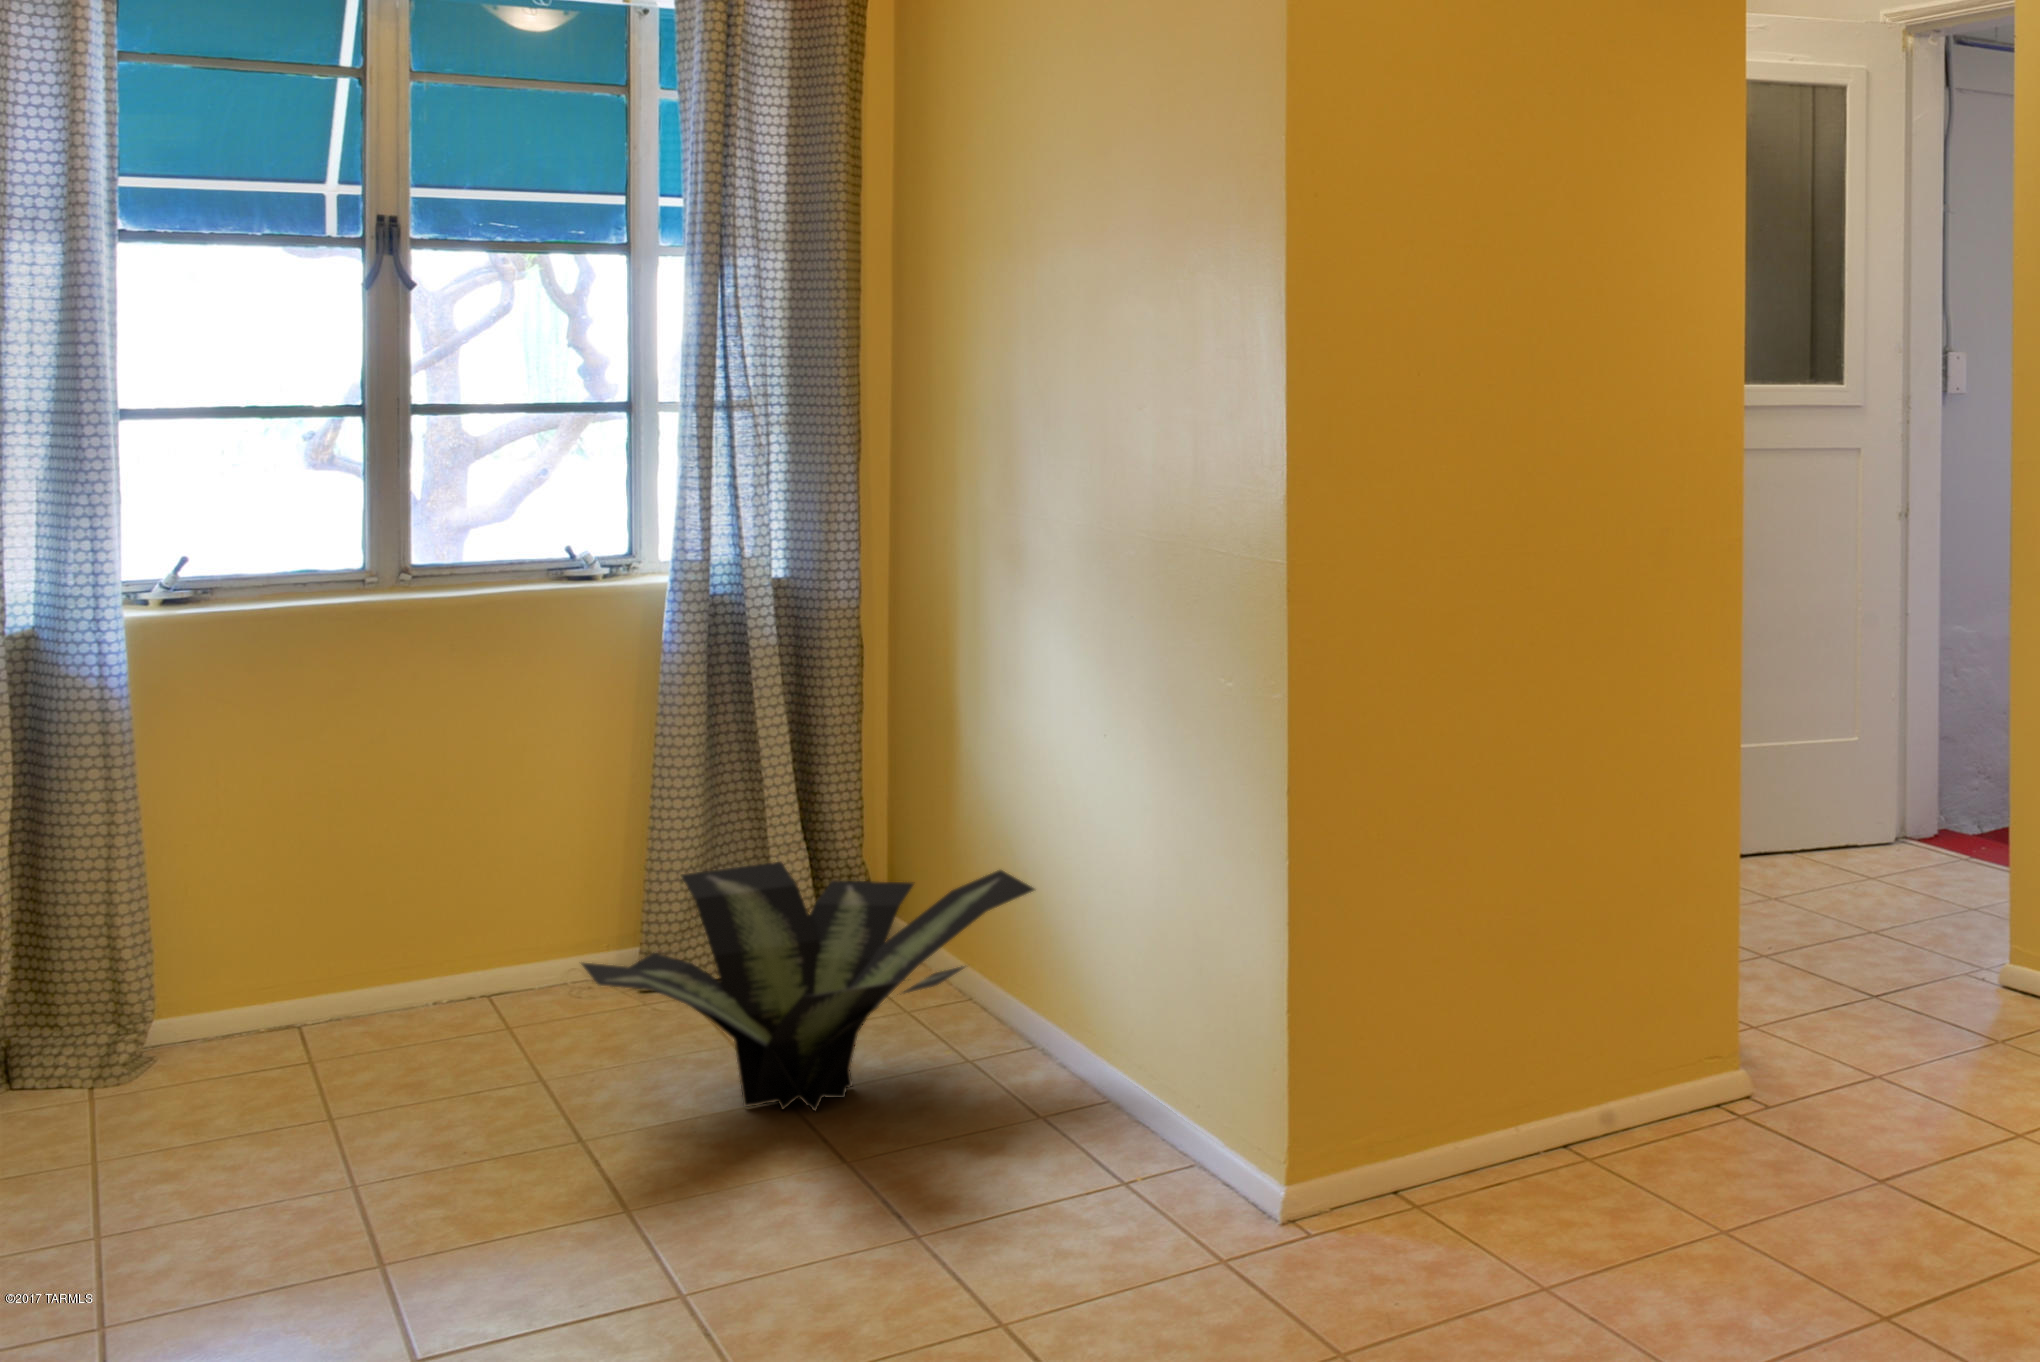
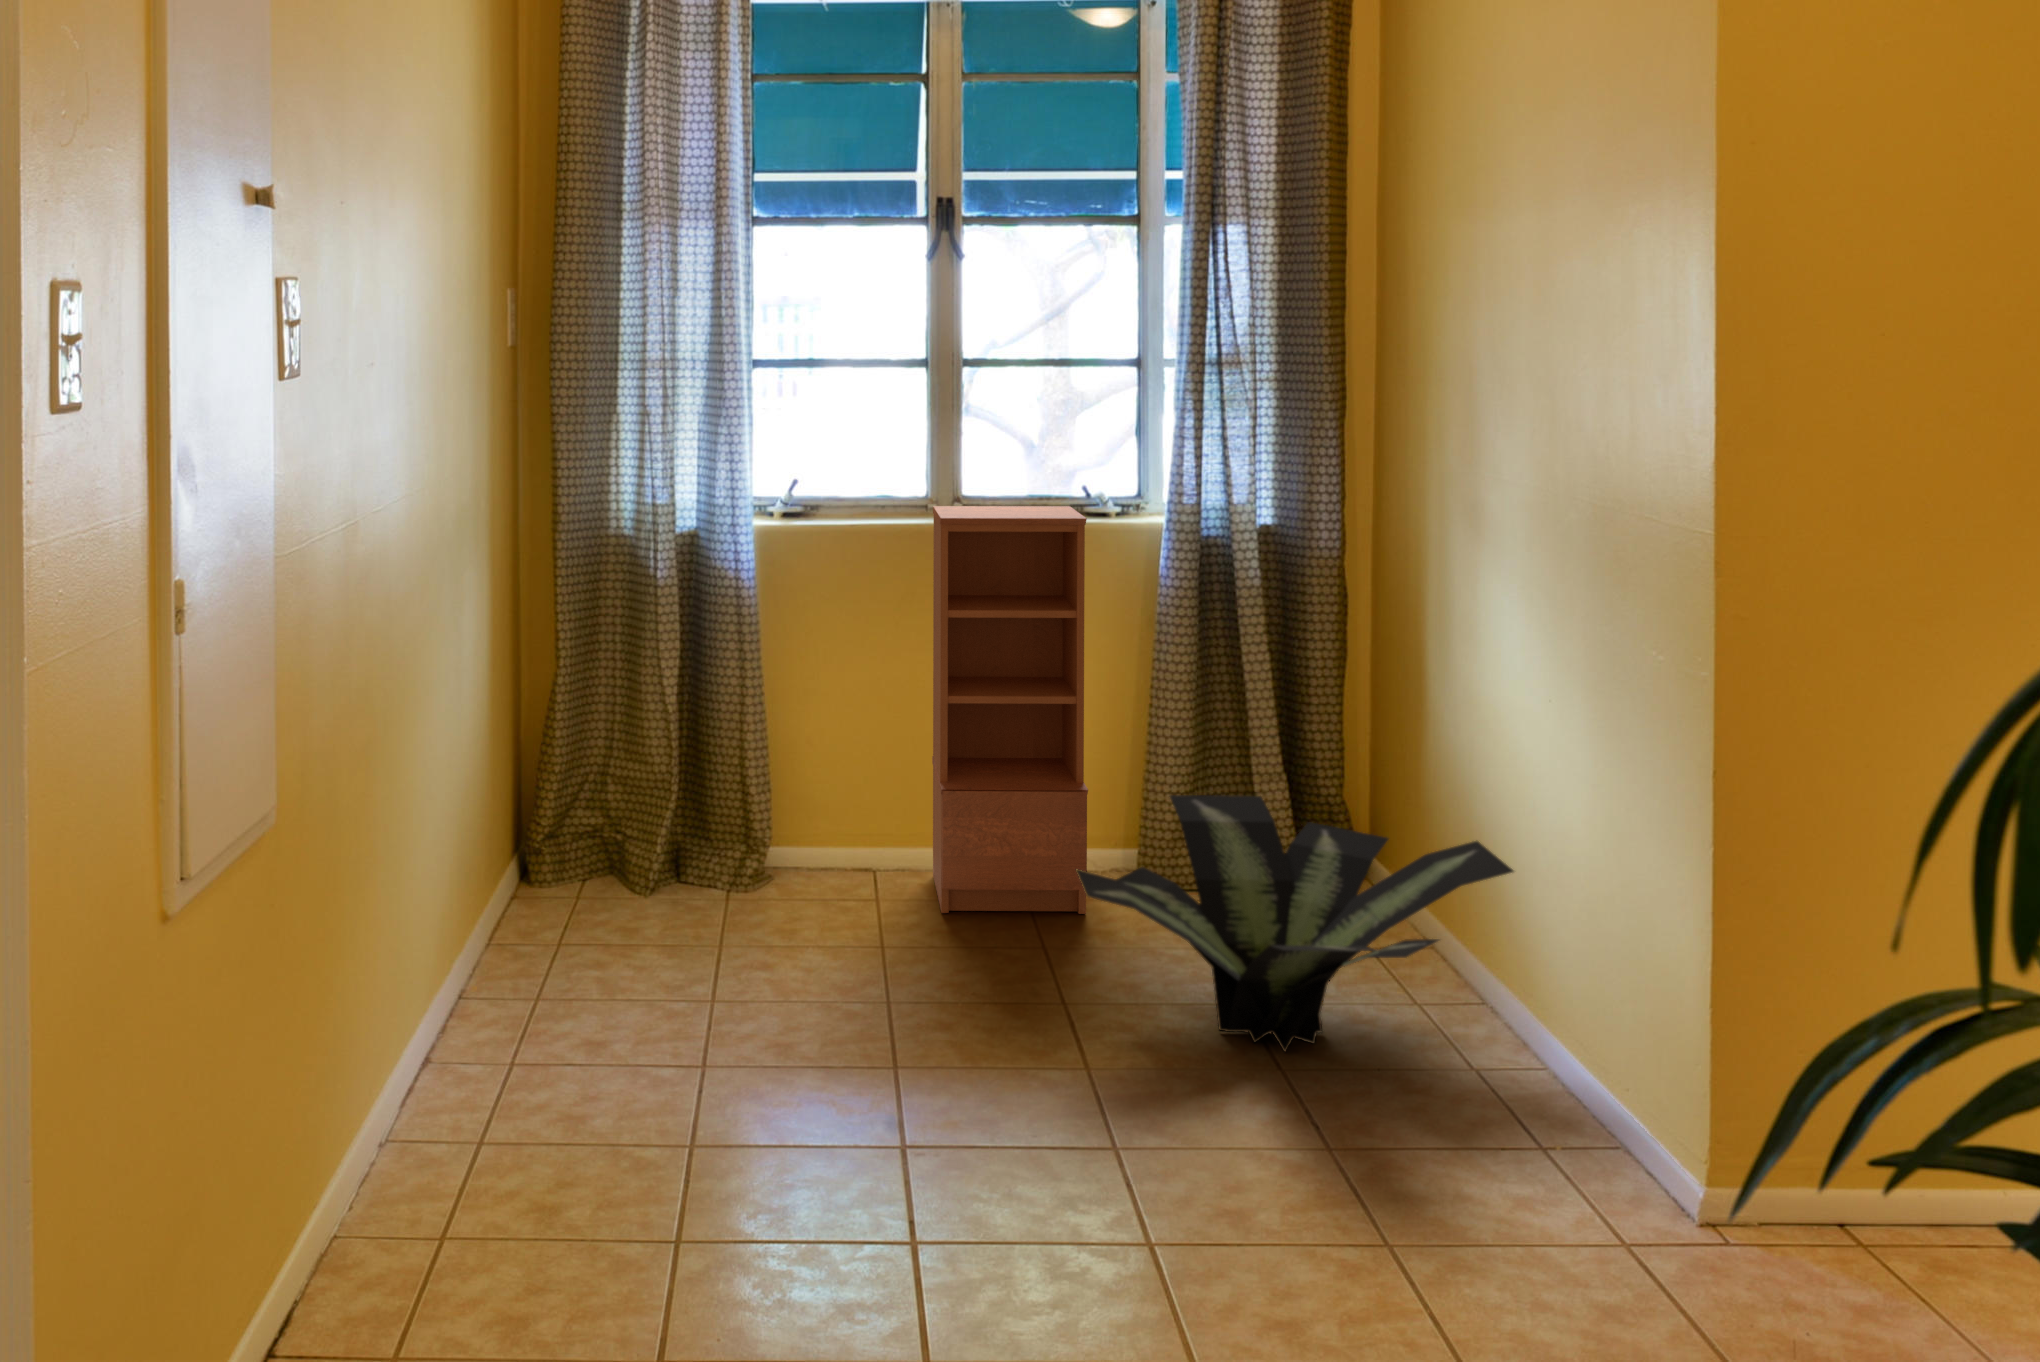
bookcase: none [377,571,582,1058] -> present [932,506,1088,914]

